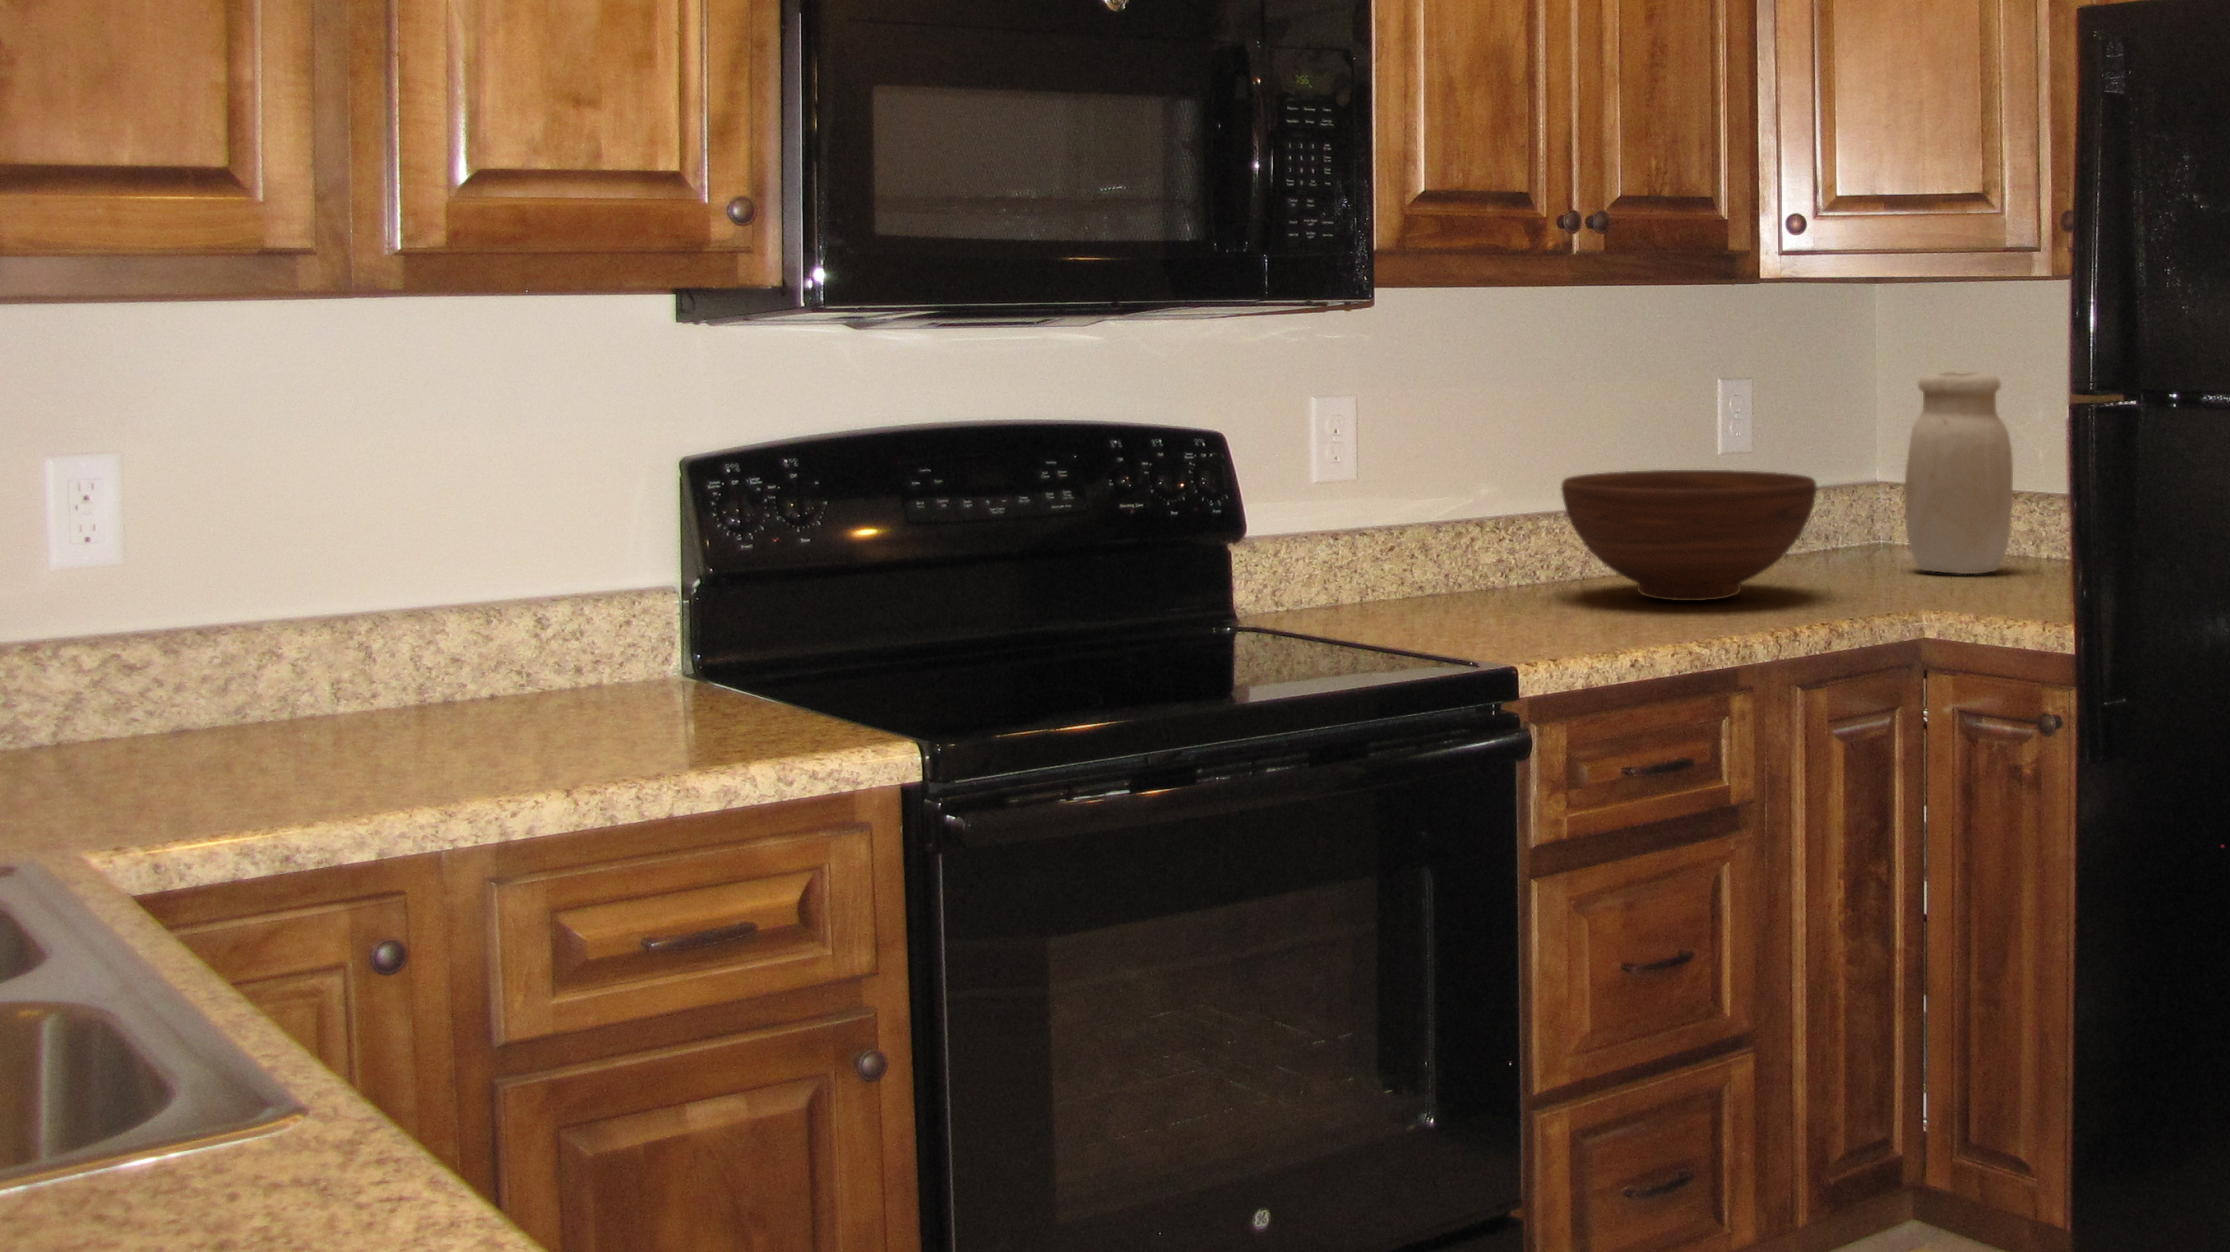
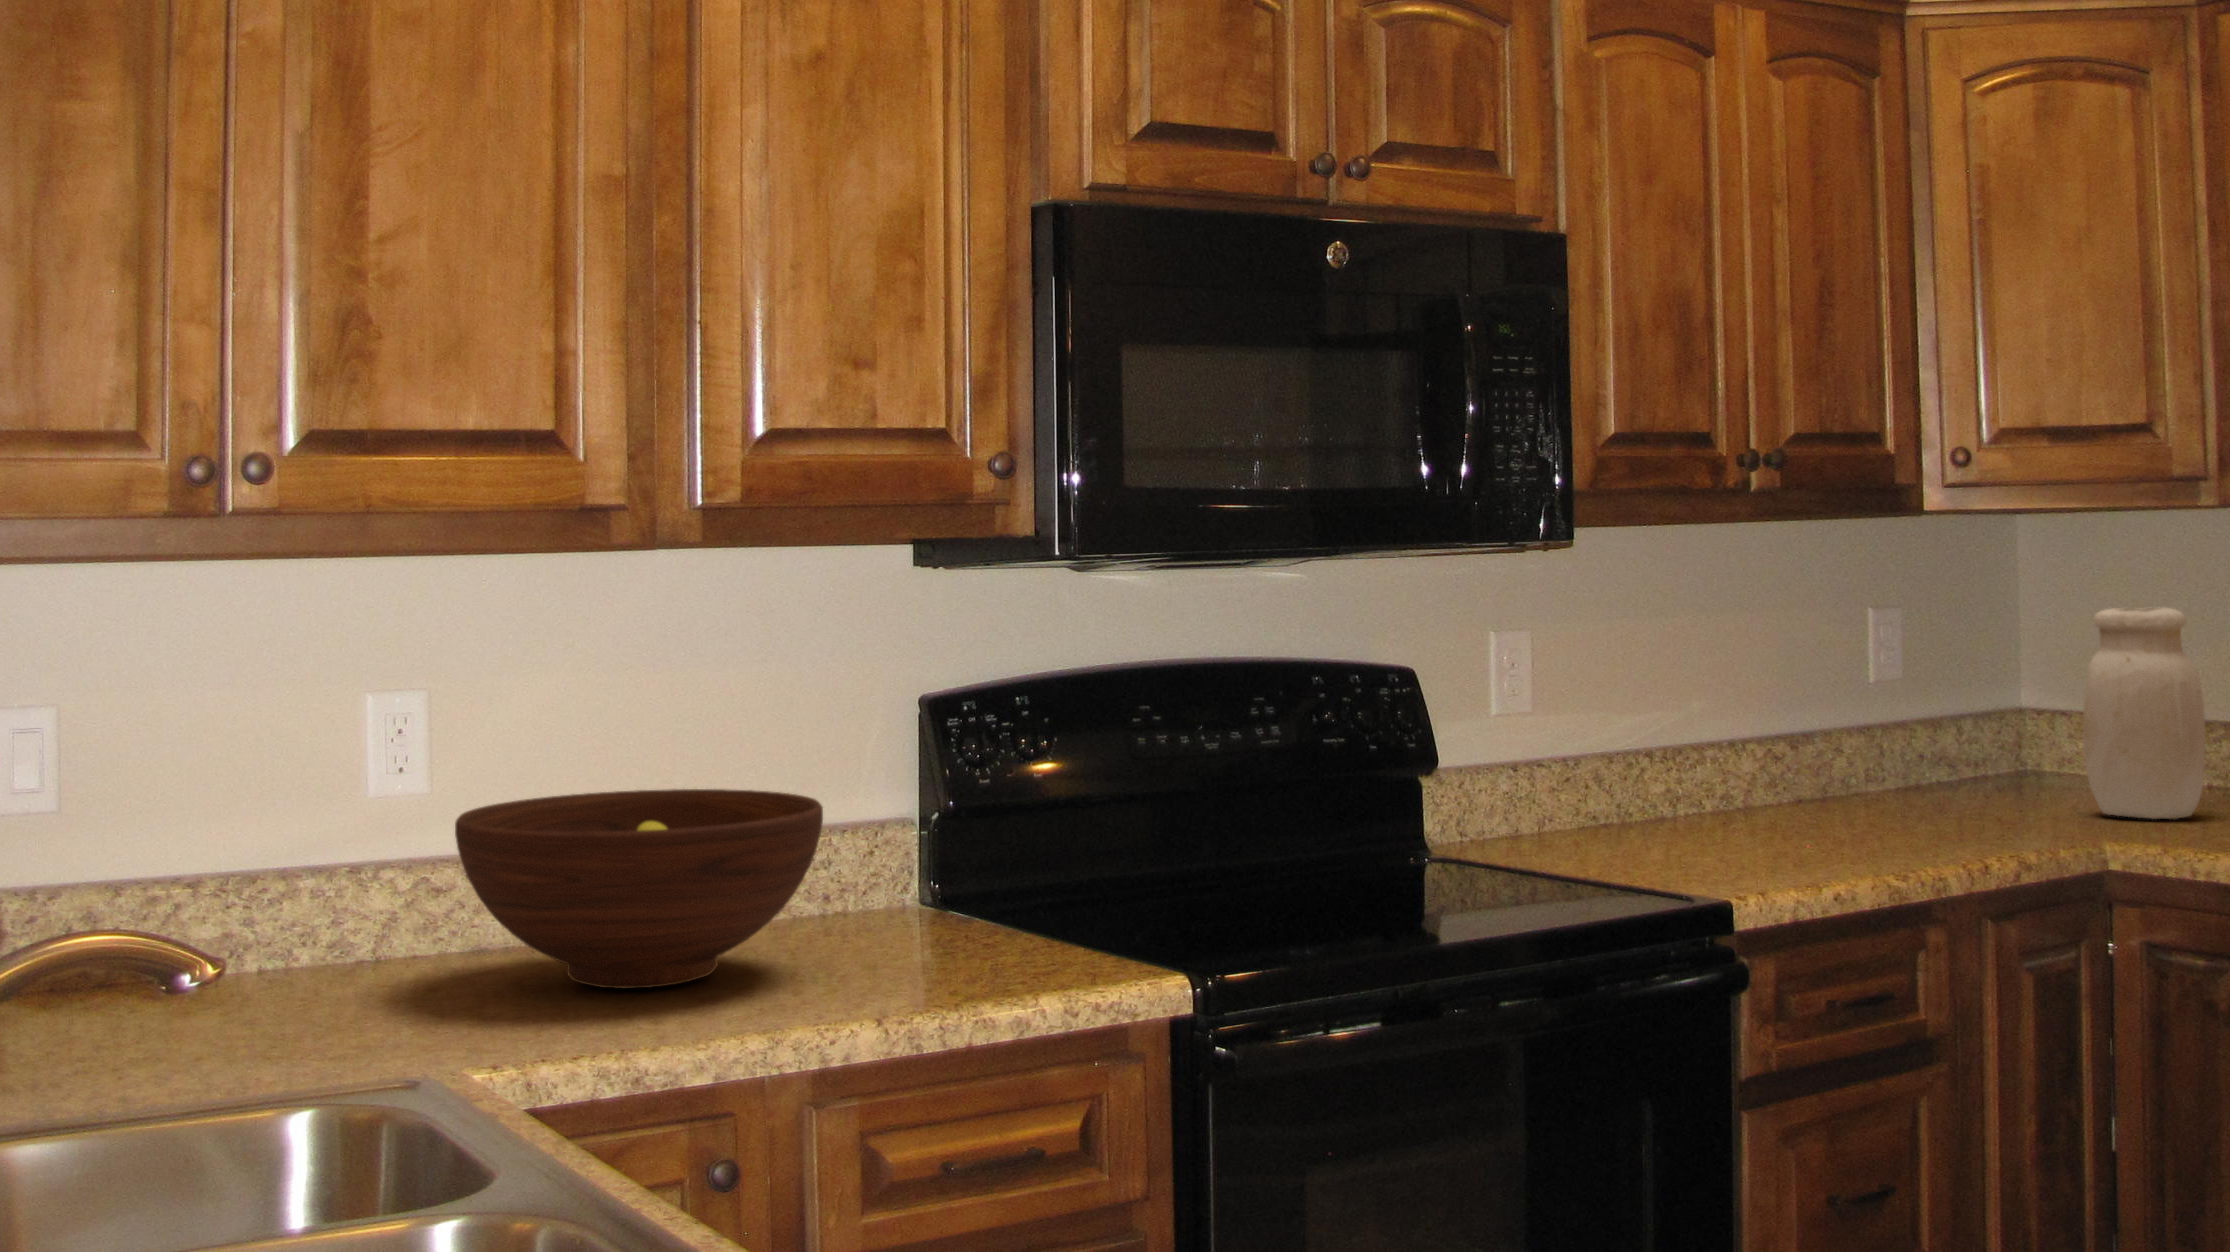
fruit bowl: present [1562,470,1816,601] -> present [455,789,823,989]

